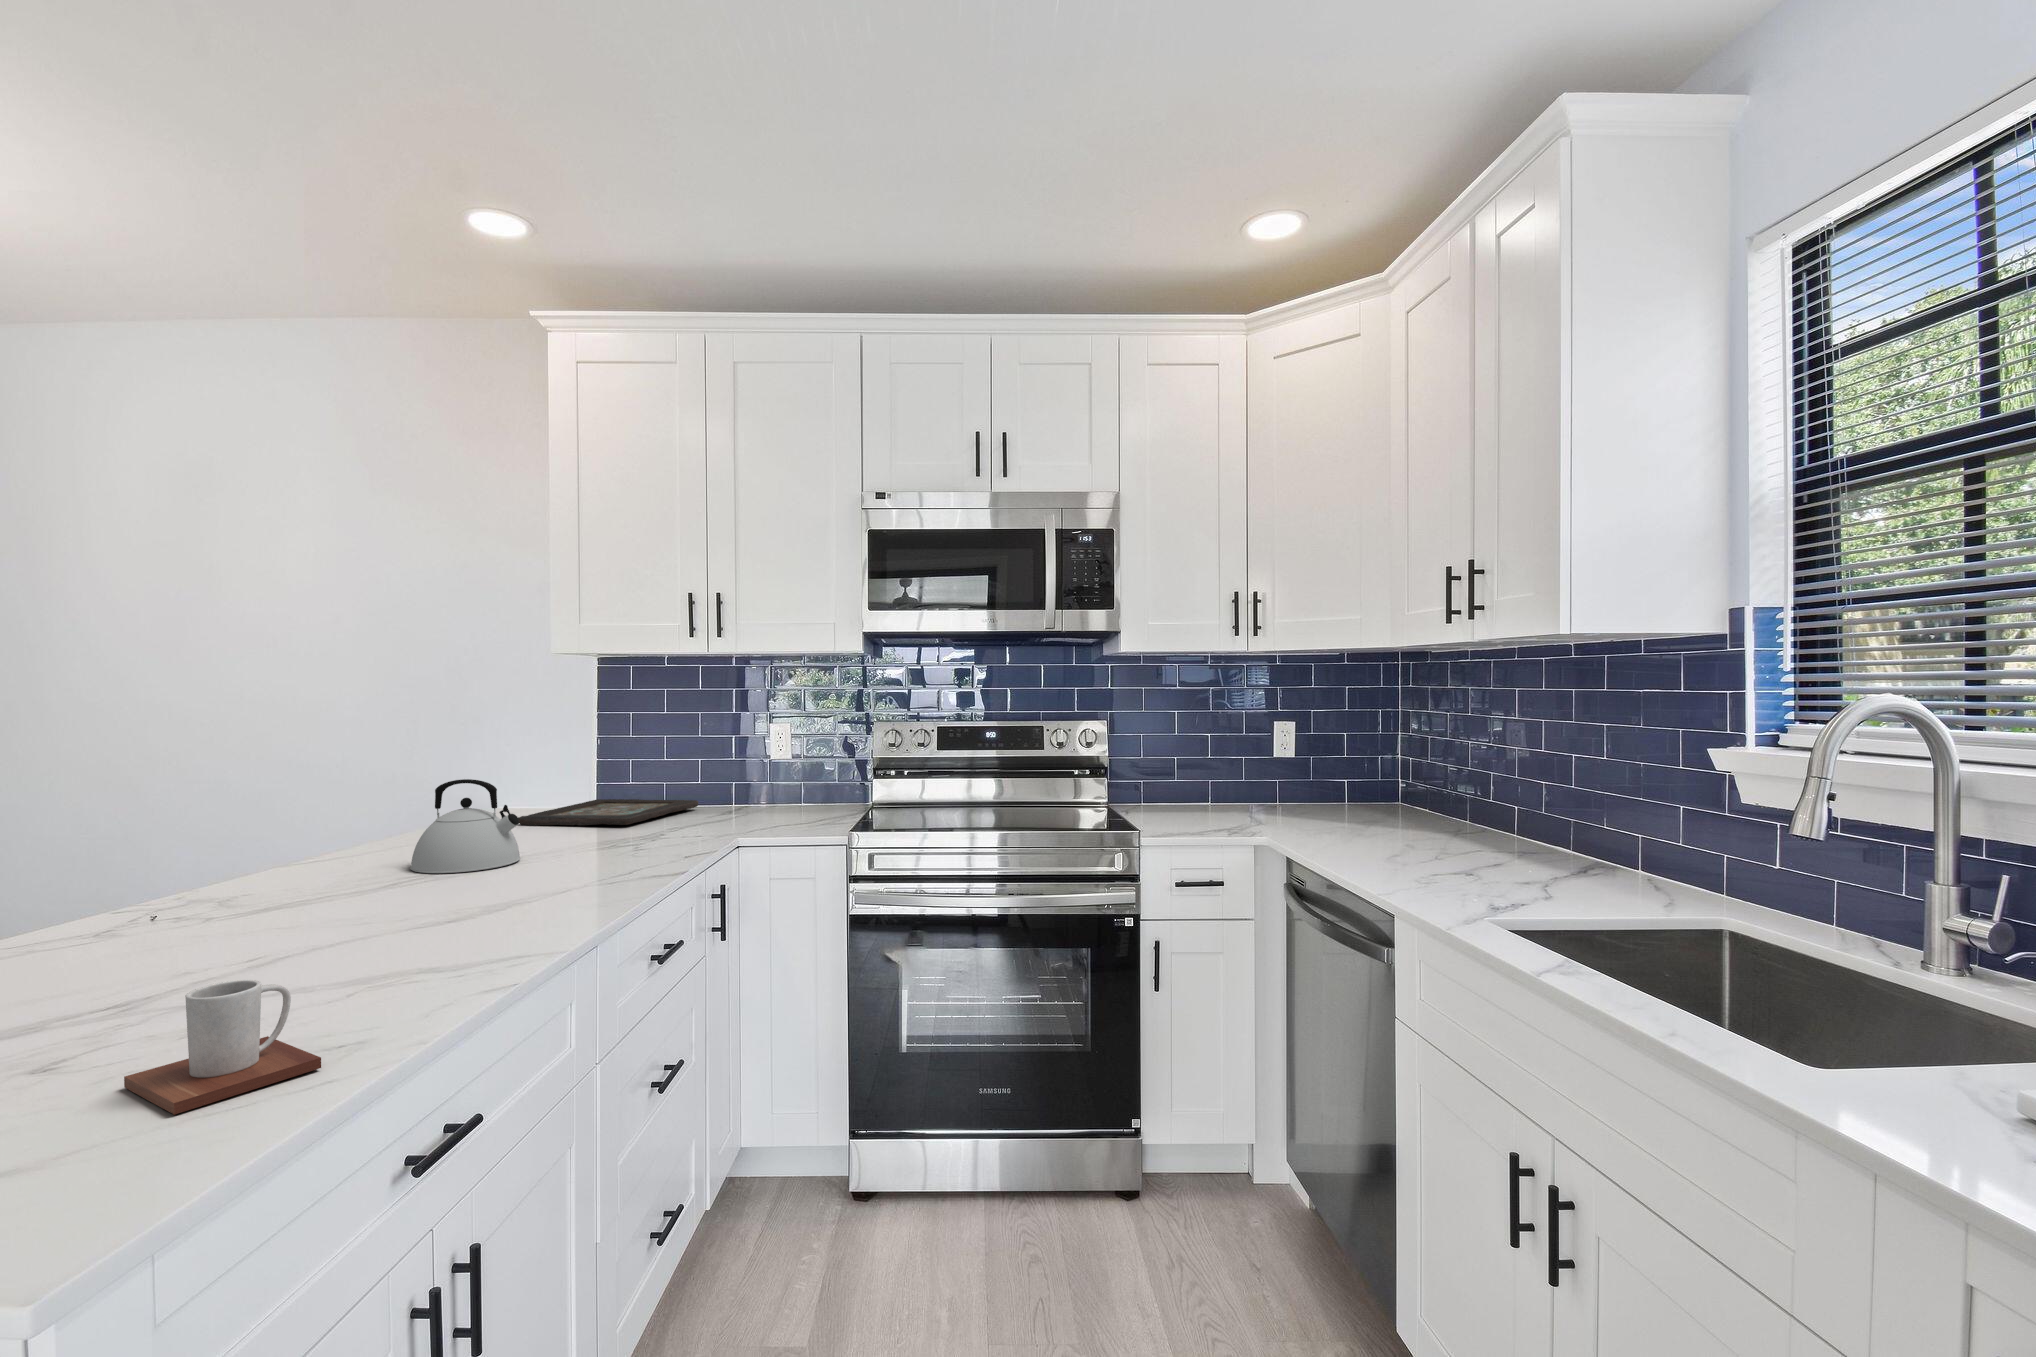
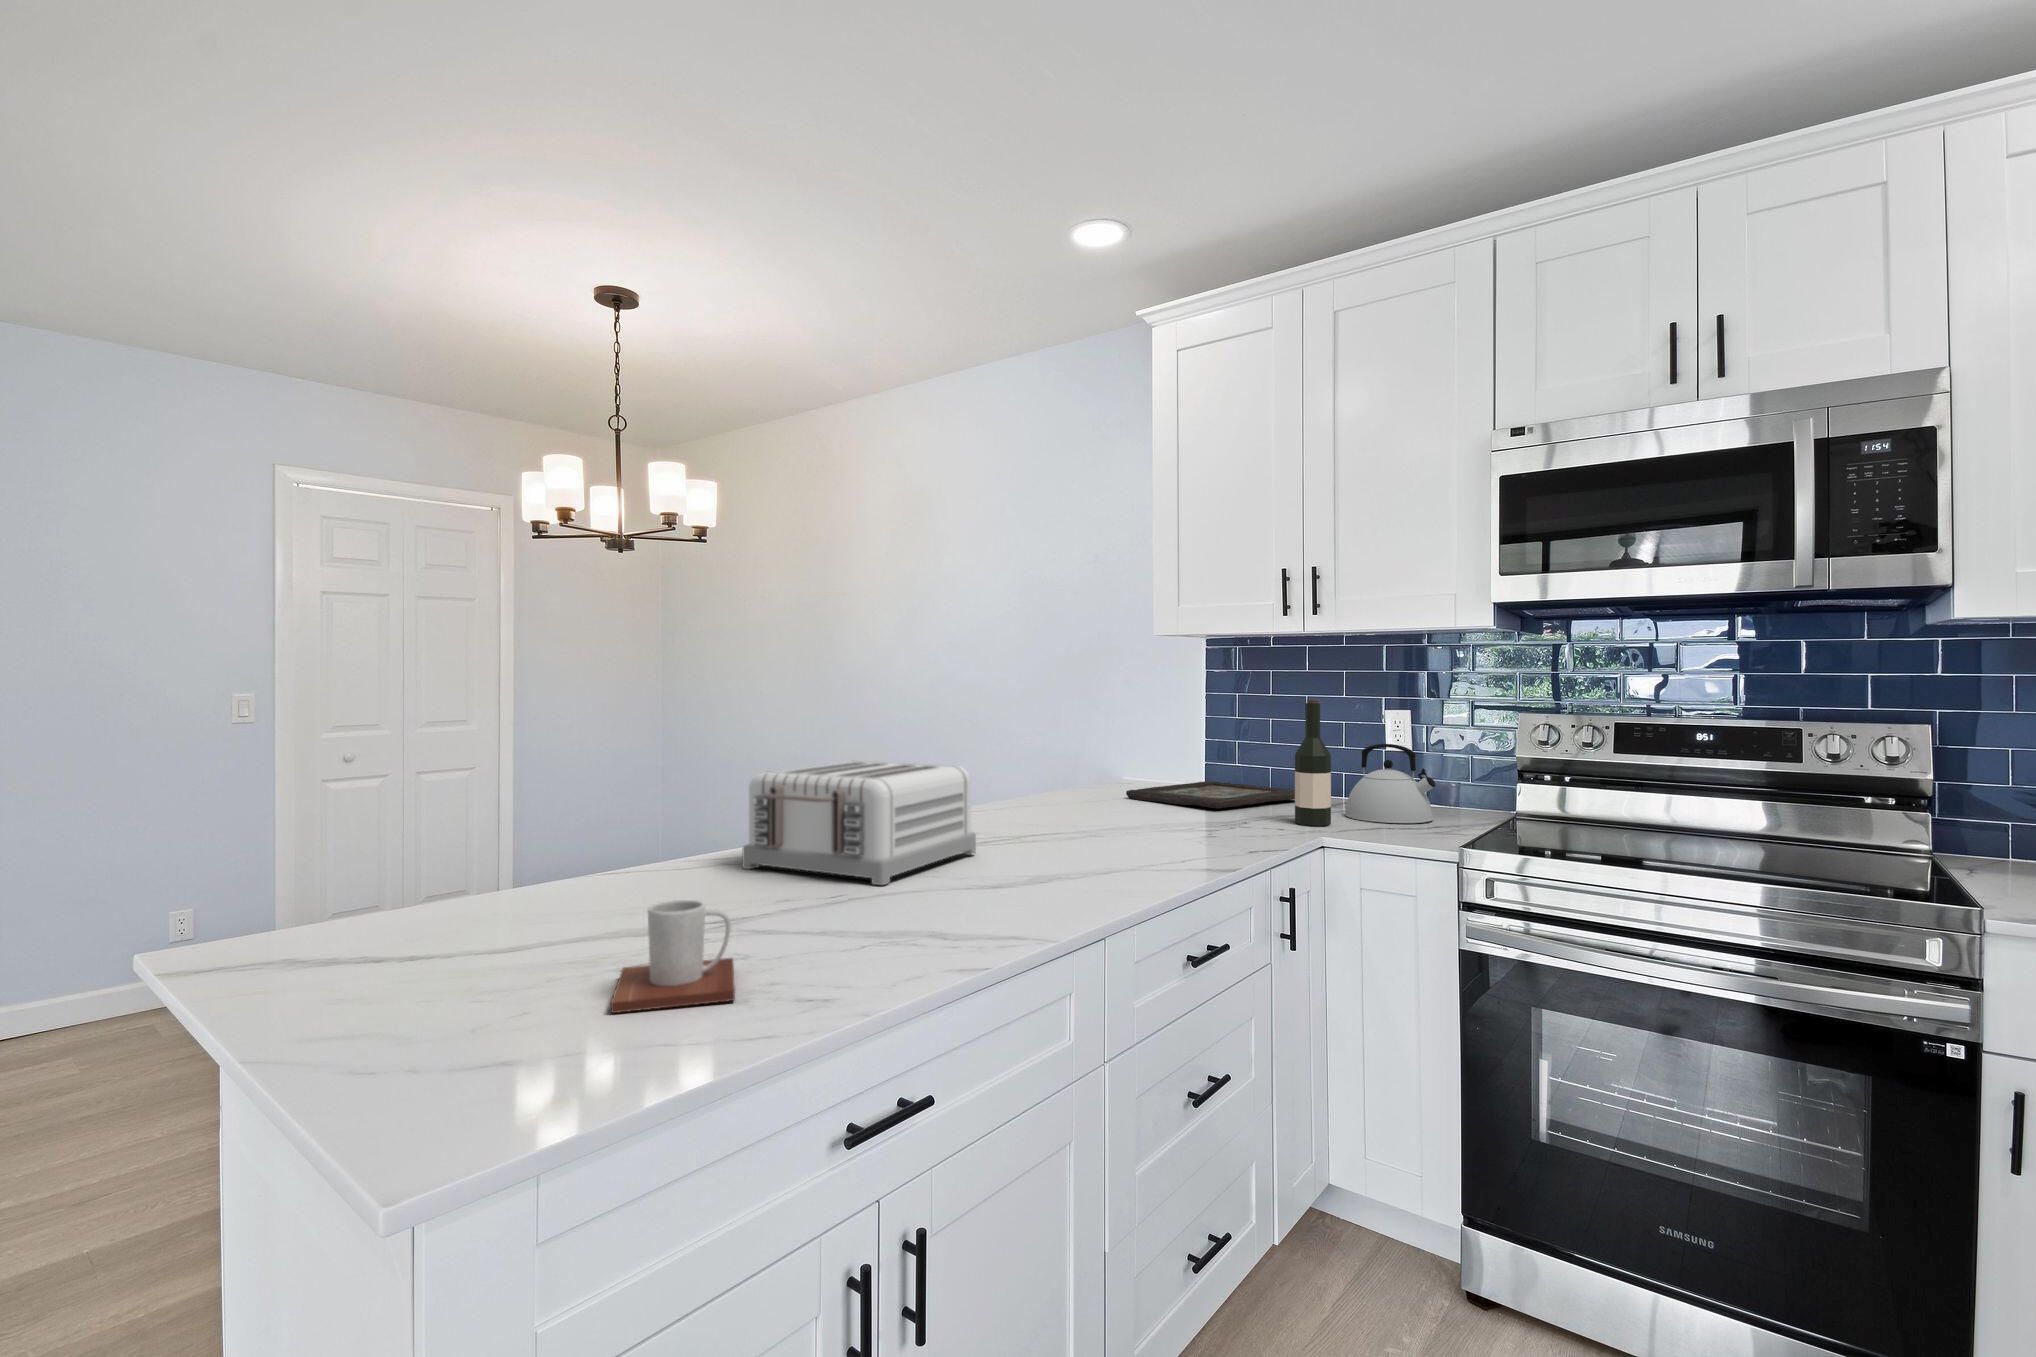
wine bottle: none [707,719,739,830] -> present [1295,700,1331,826]
kettle: present [410,779,520,873] -> present [1345,744,1435,823]
toaster: none [95,809,413,963] -> present [742,761,976,885]

